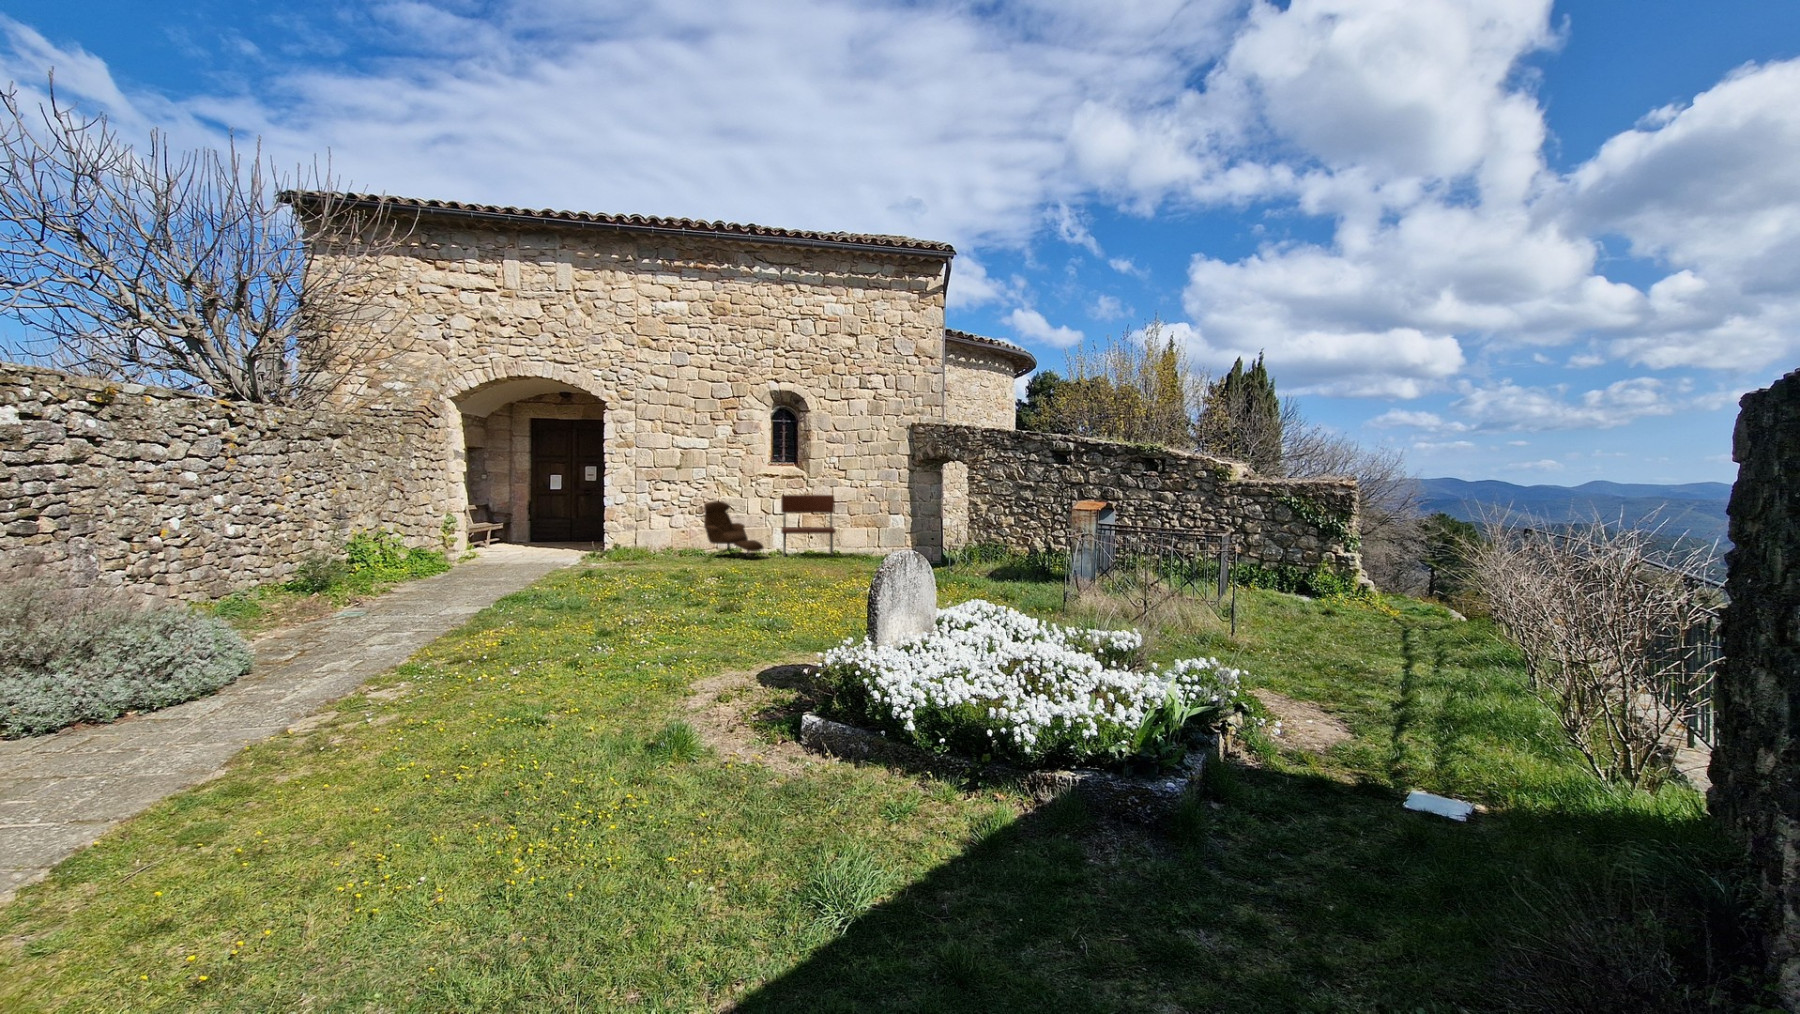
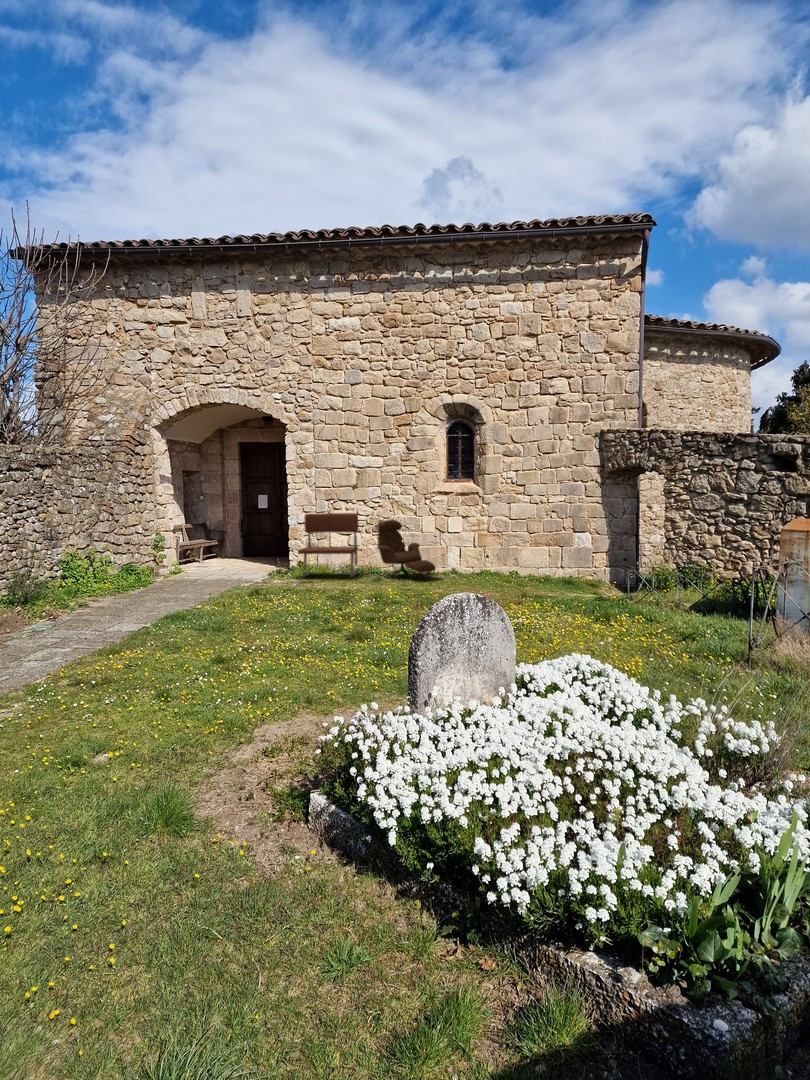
bench: present [781,495,836,556] -> present [298,513,358,577]

